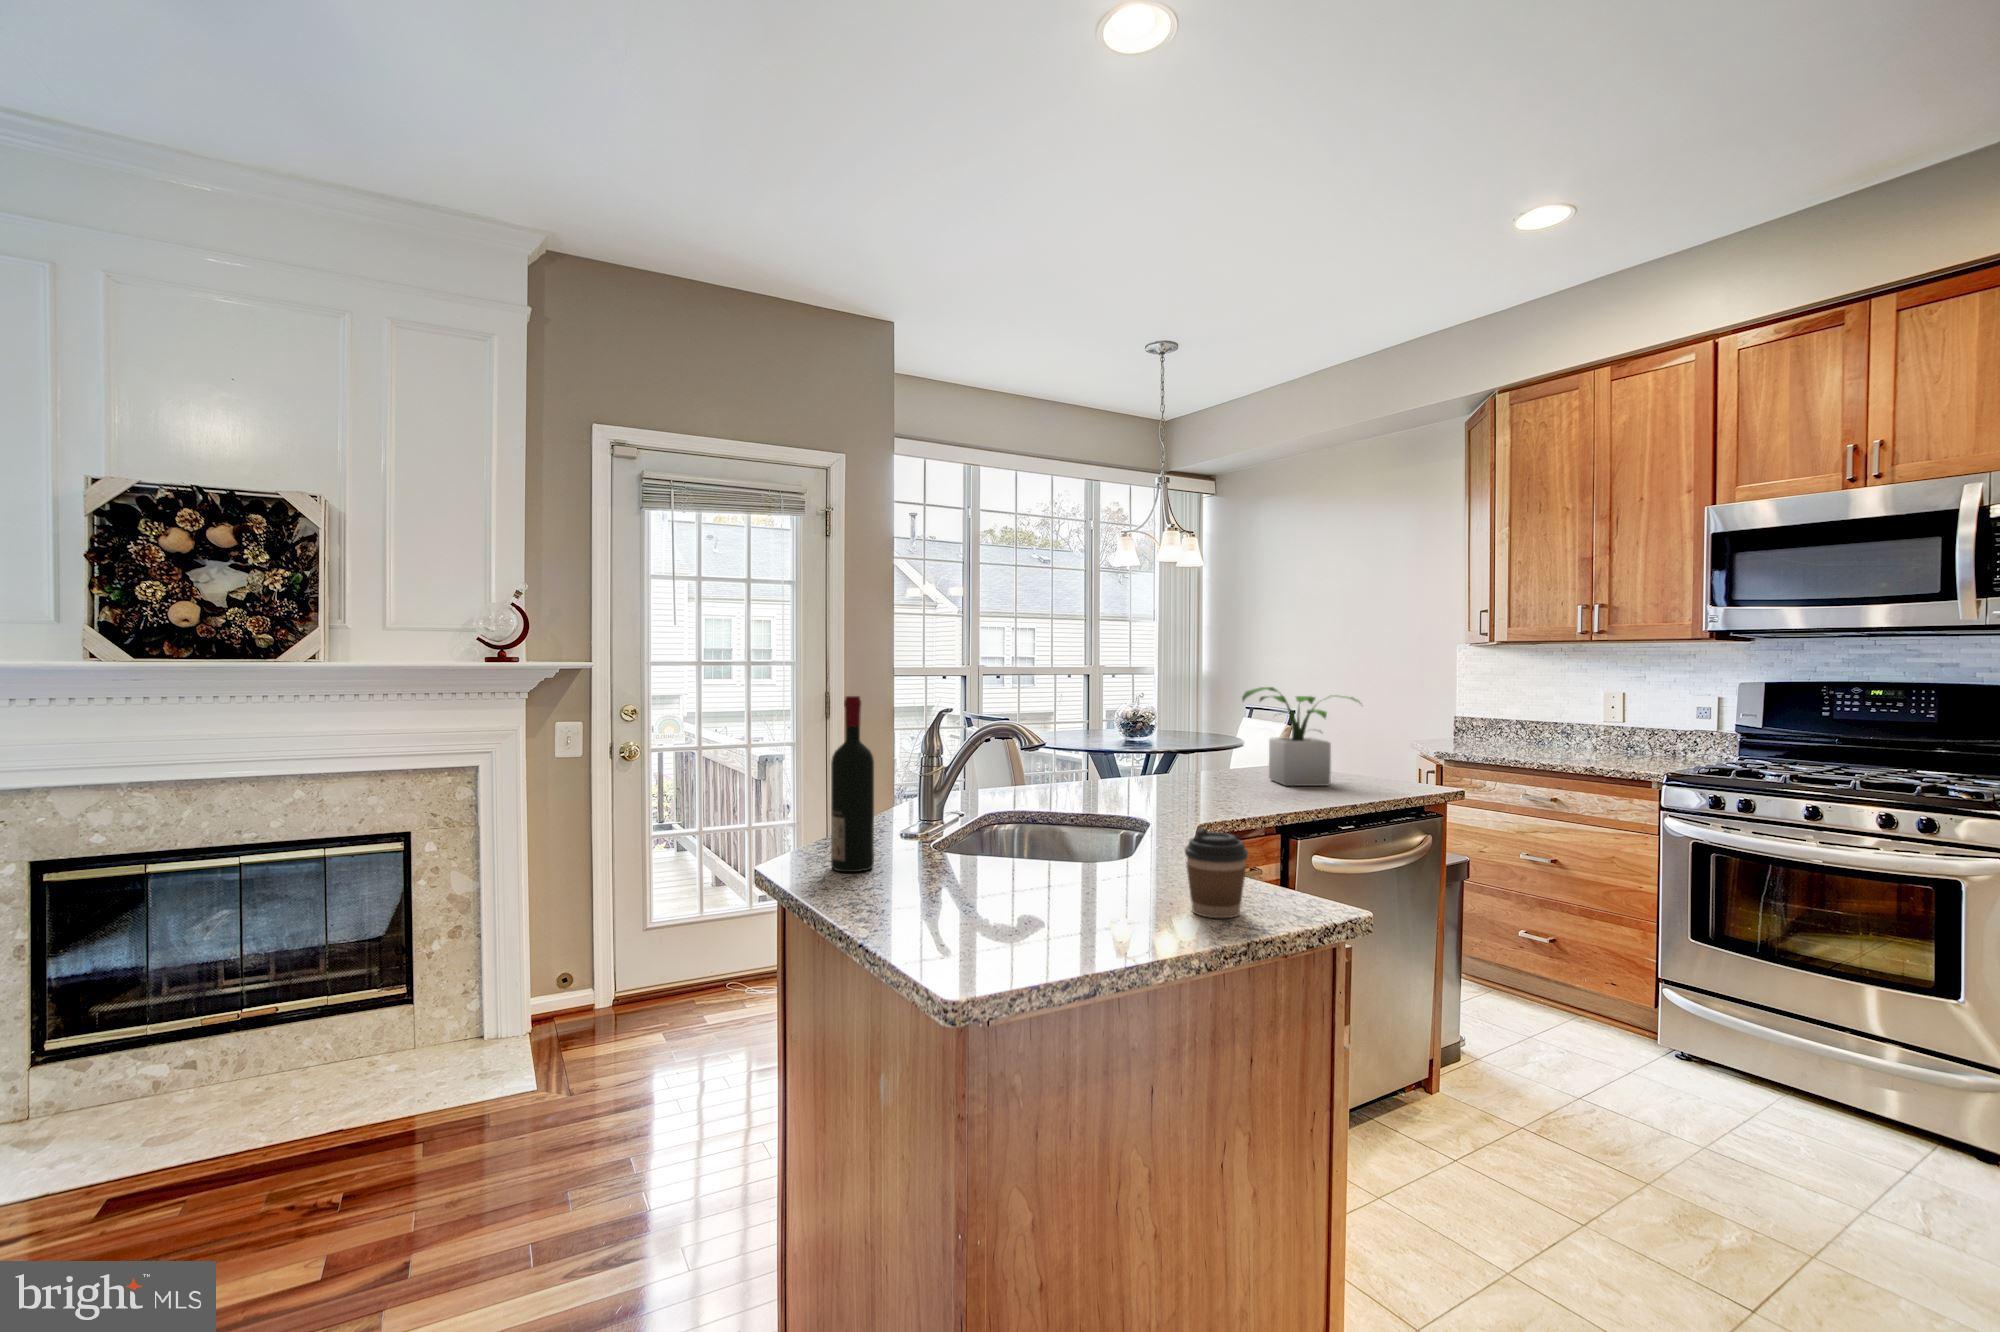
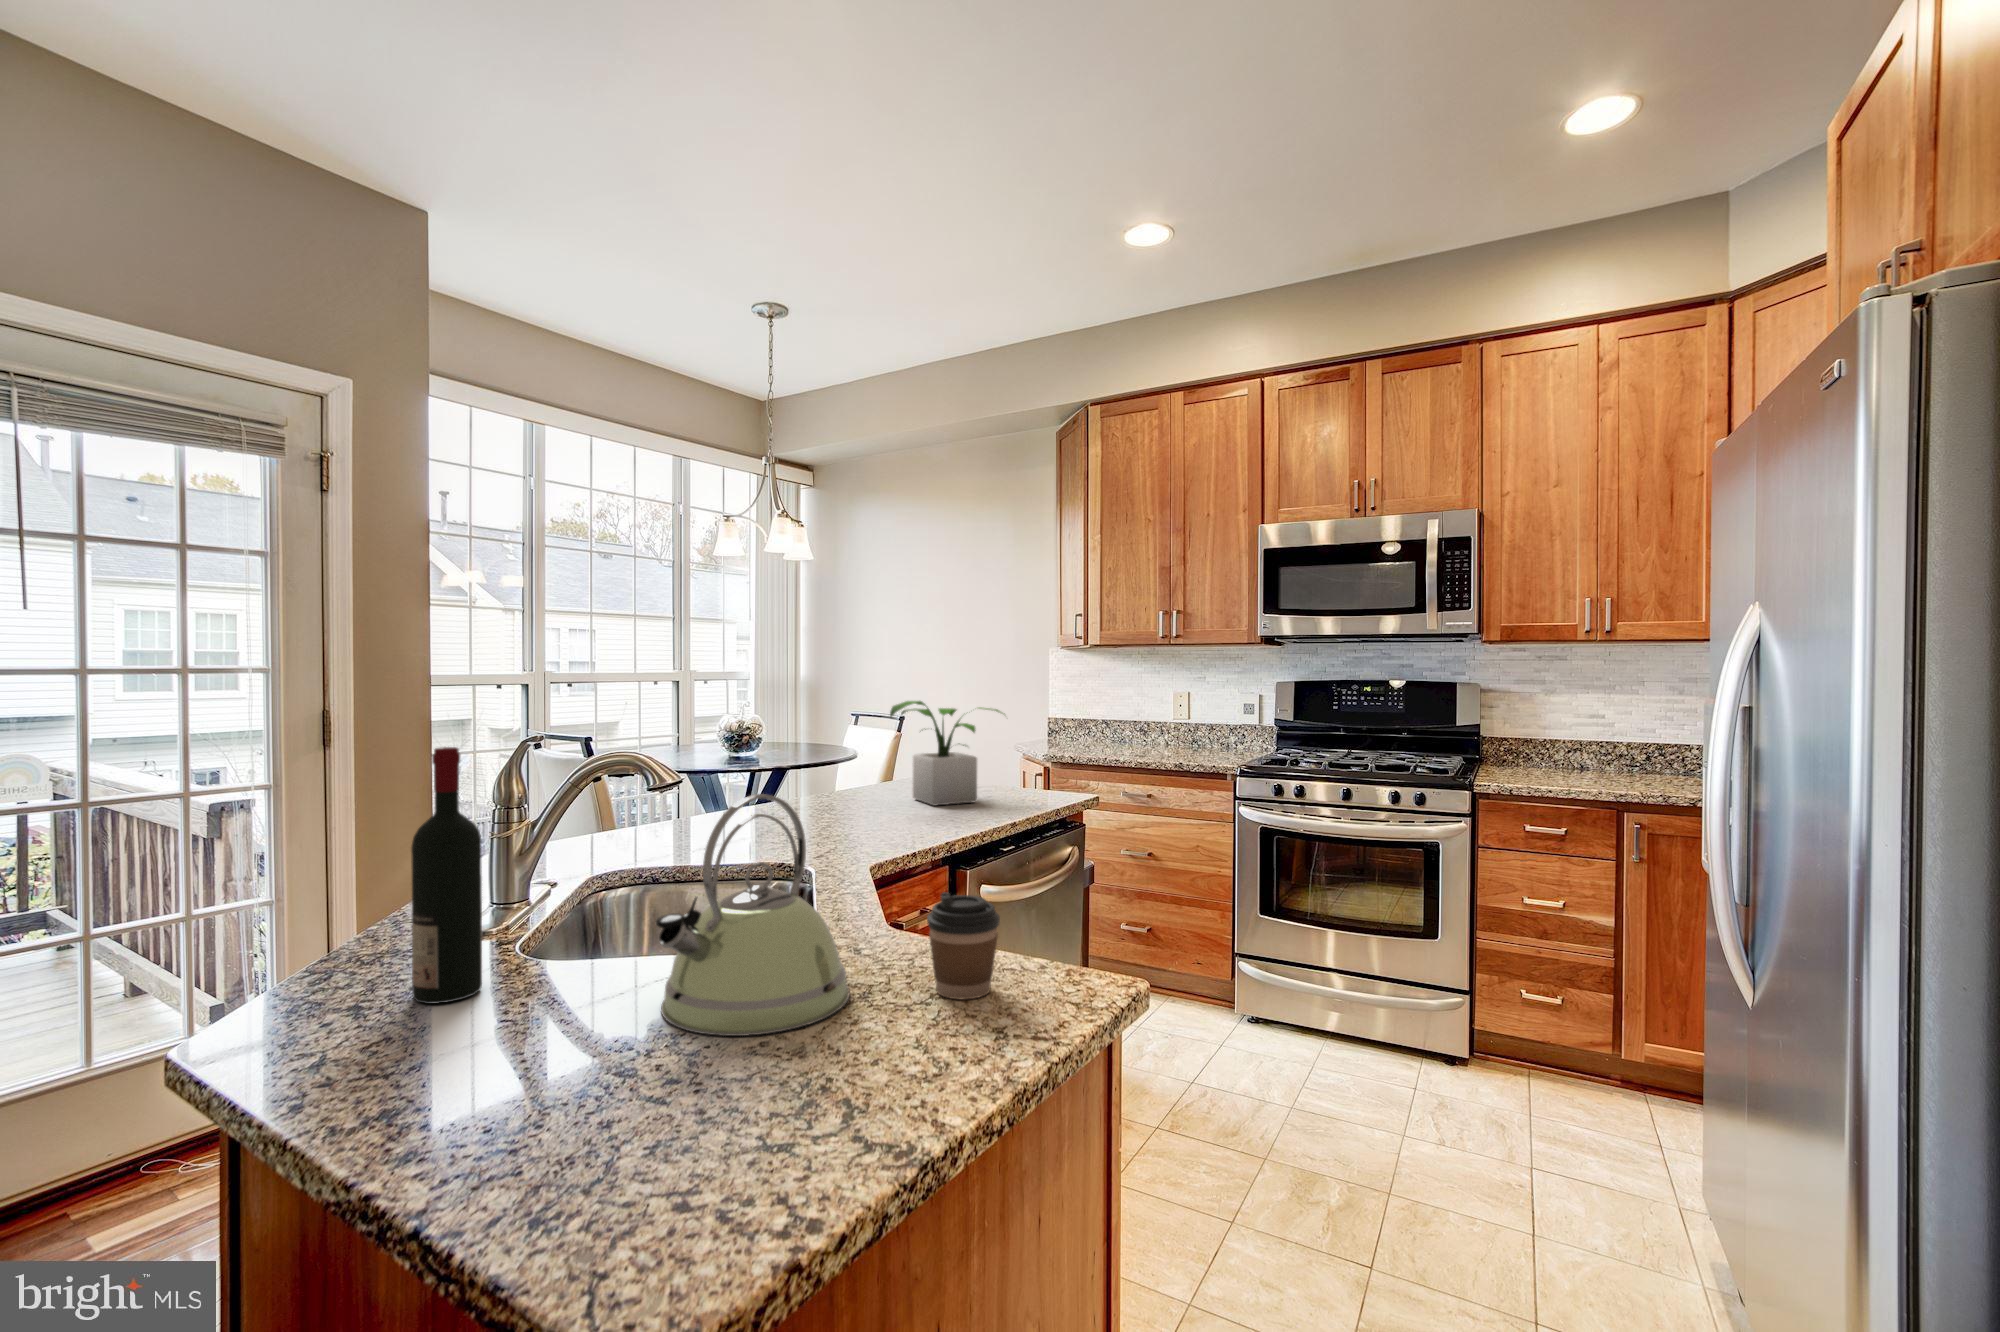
kettle: none [969,736,1122,917] -> present [656,794,850,1036]

